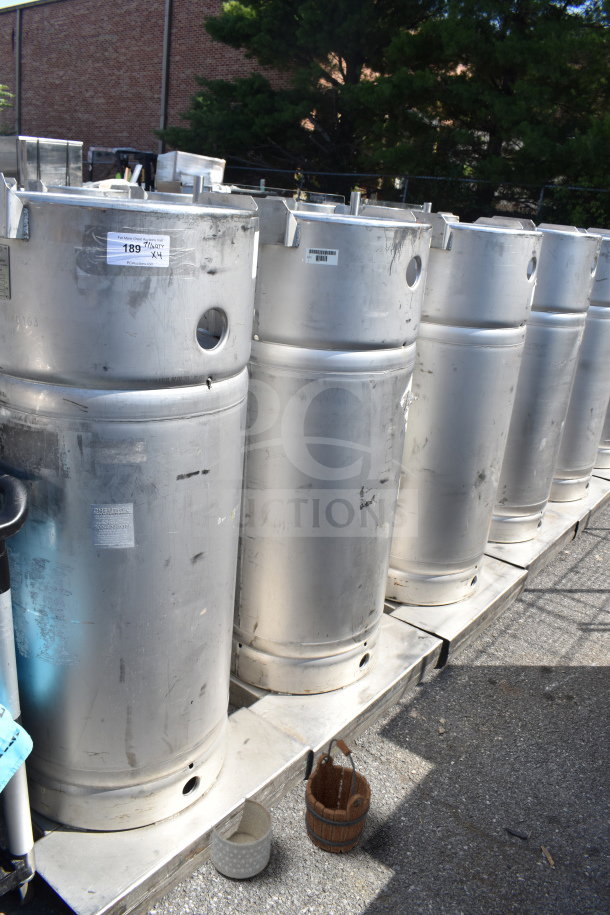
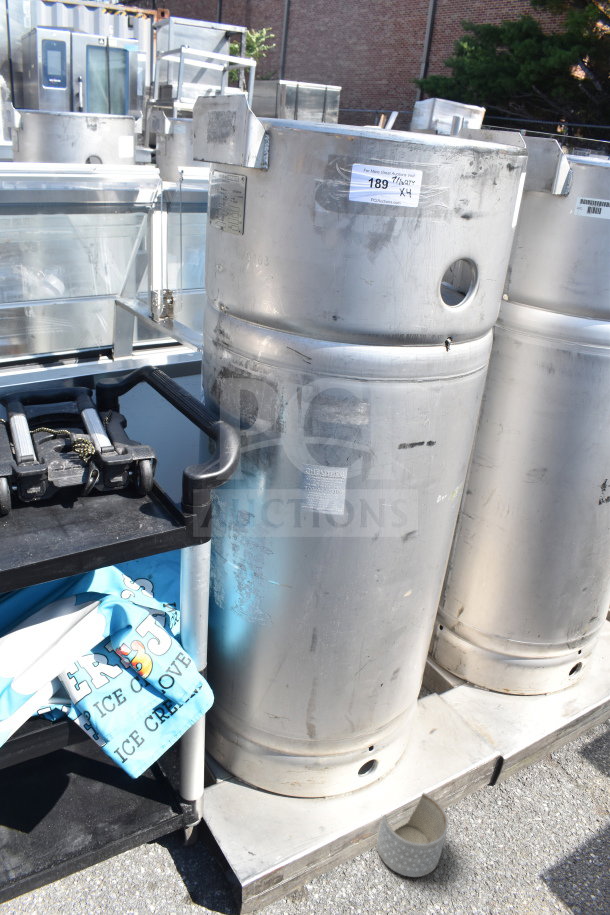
wooden bucket: present [305,739,371,853] -> none [483,755,564,878]

